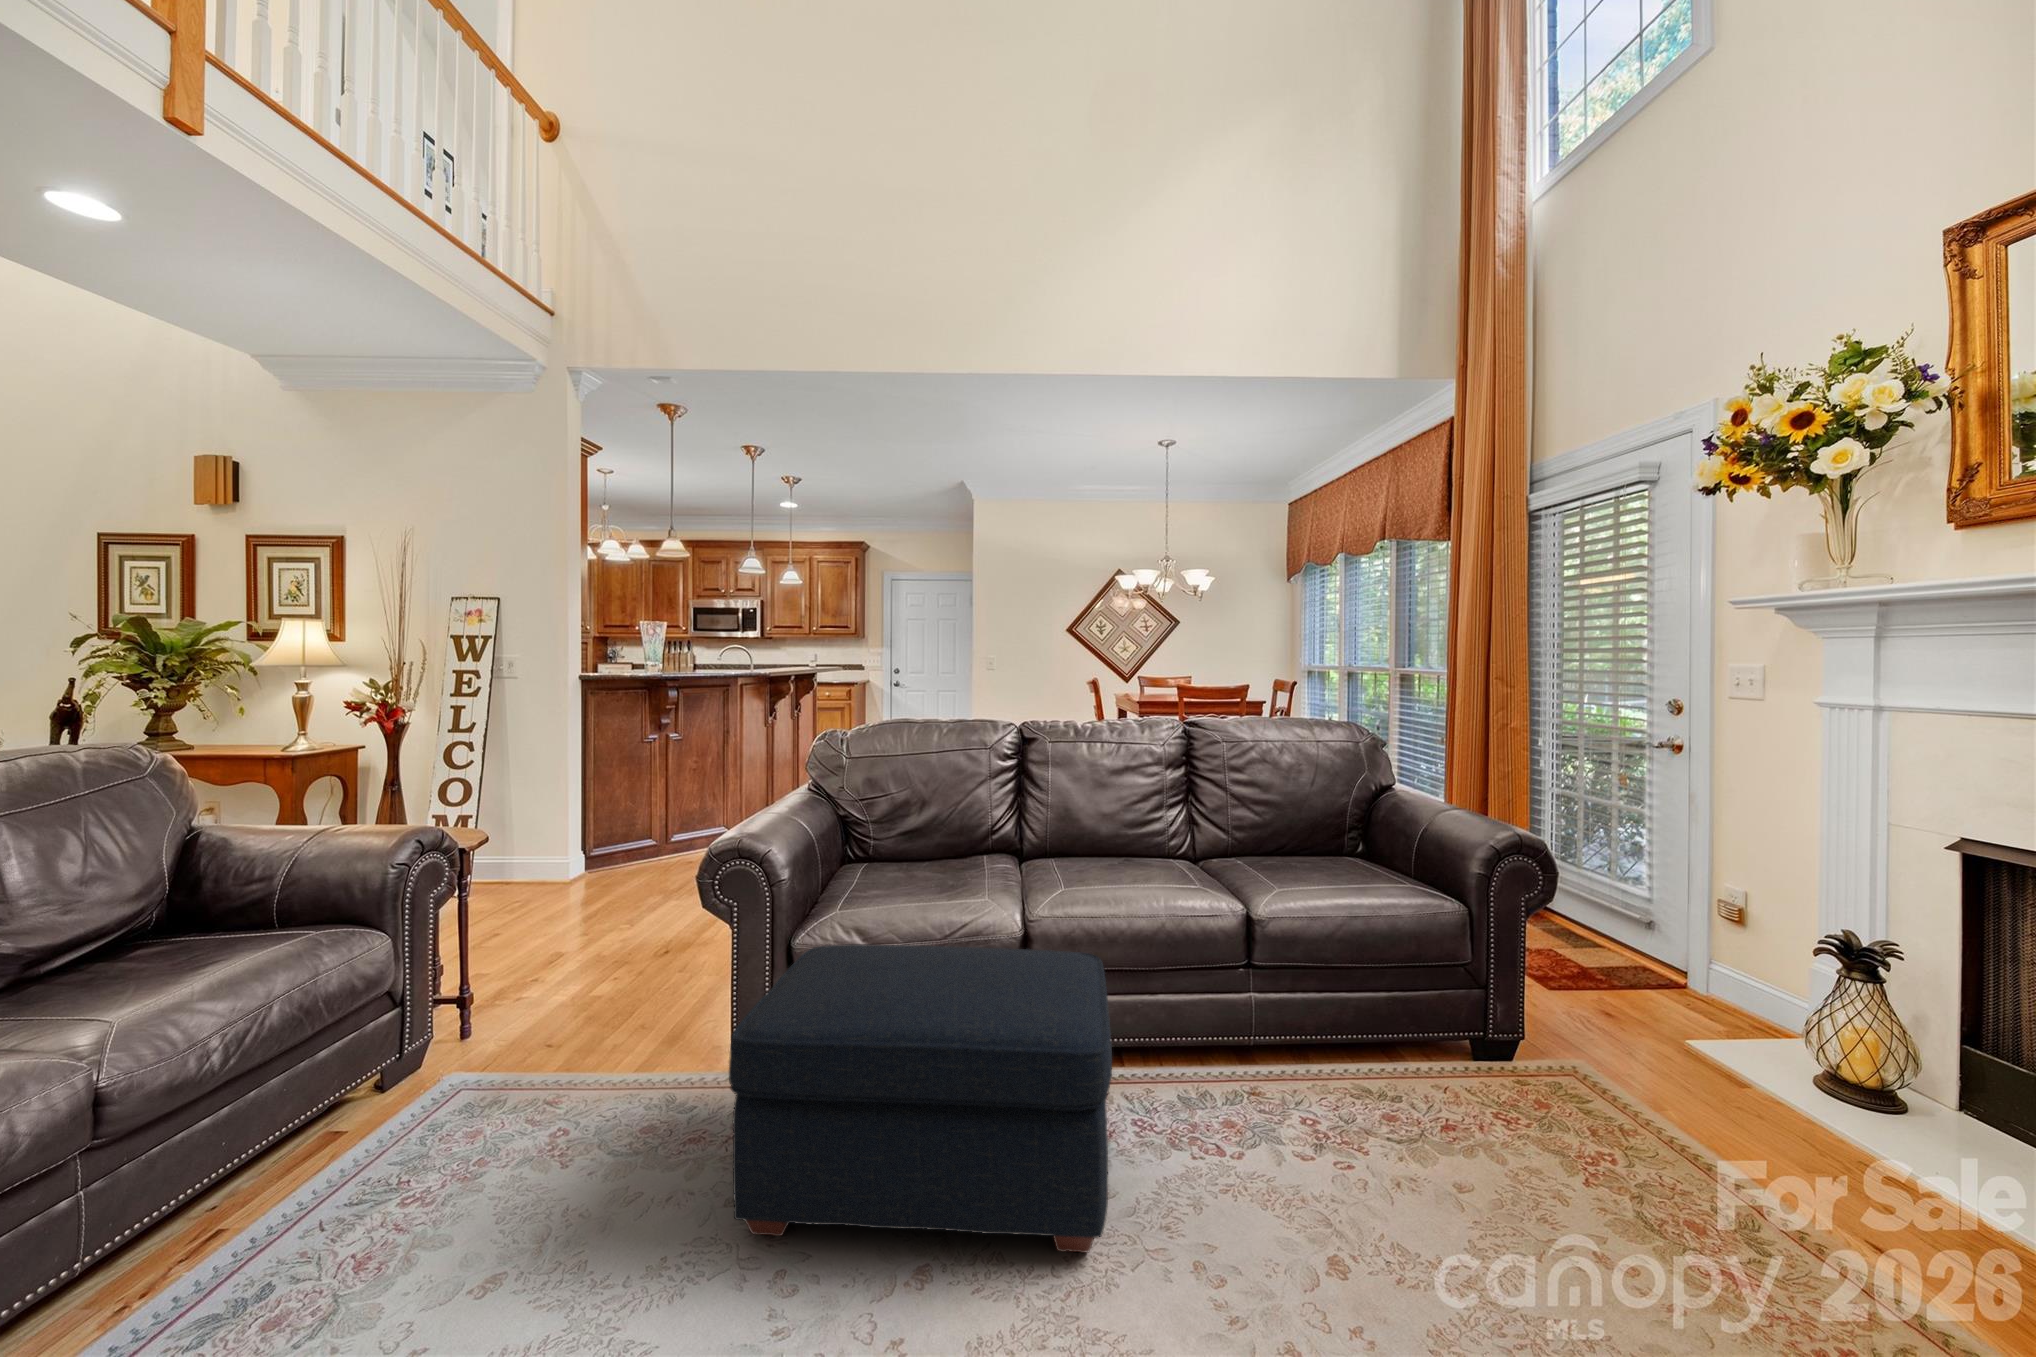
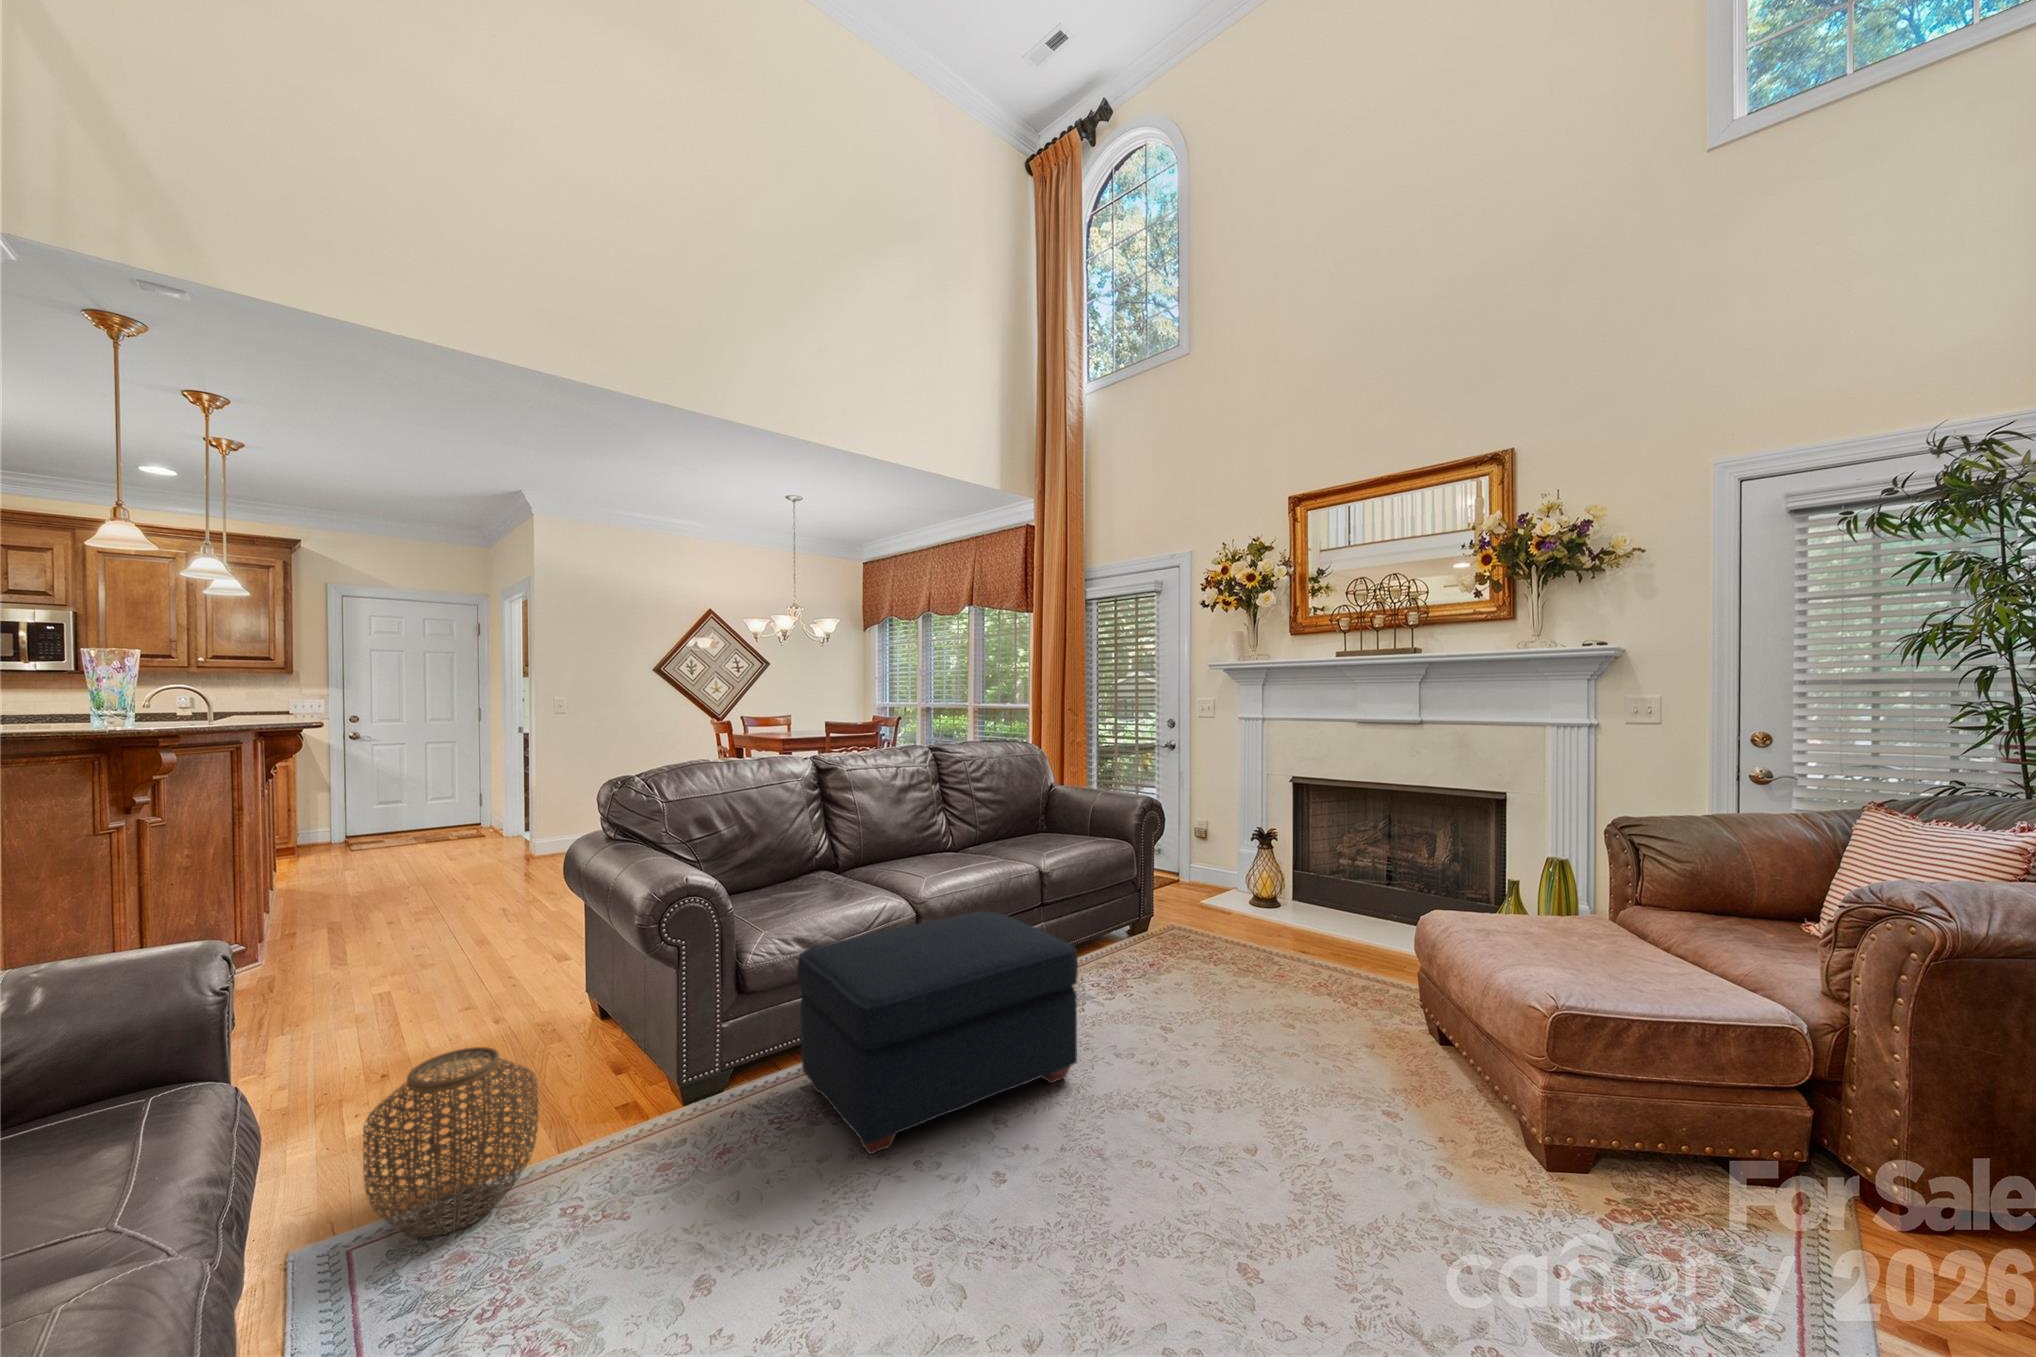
woven basket: none [383,959,543,1128] -> present [363,1047,538,1237]

